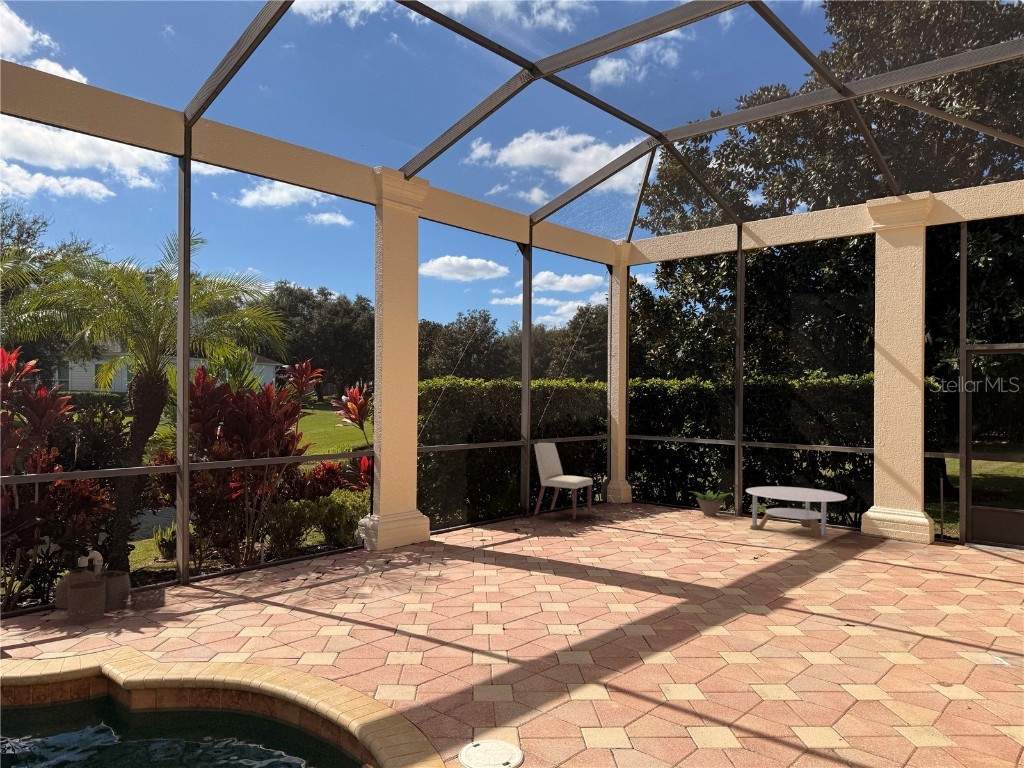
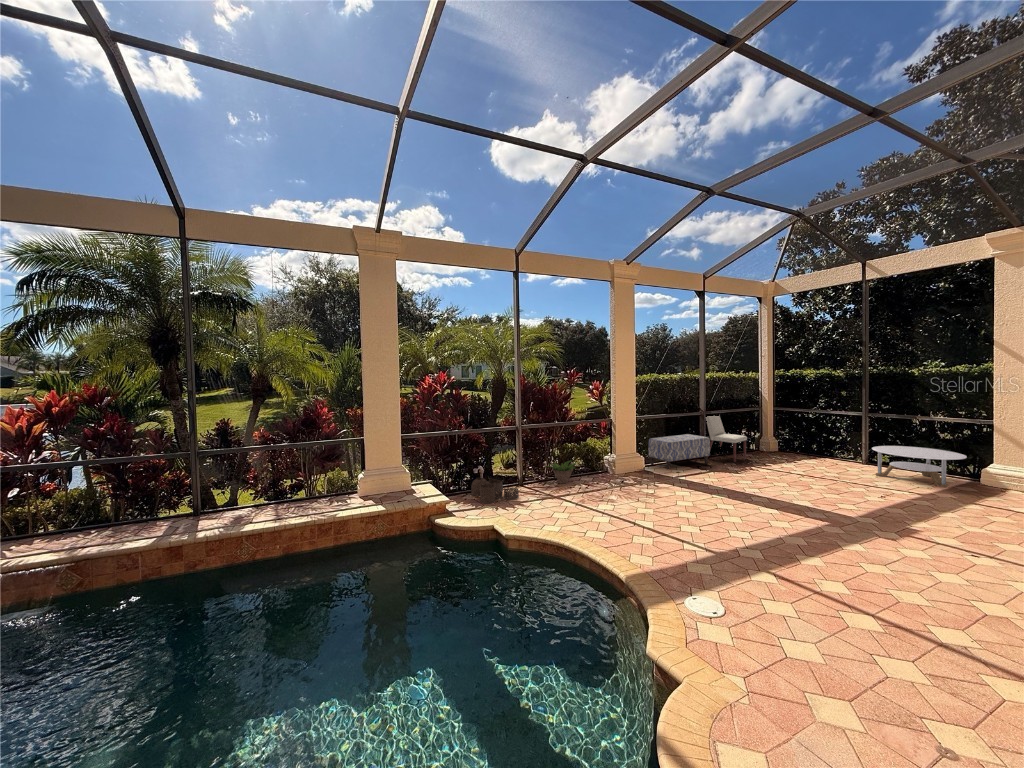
bench: none [443,476,538,536] -> present [649,434,710,469]
decorative plant: present [690,491,732,517] -> present [549,461,576,483]

